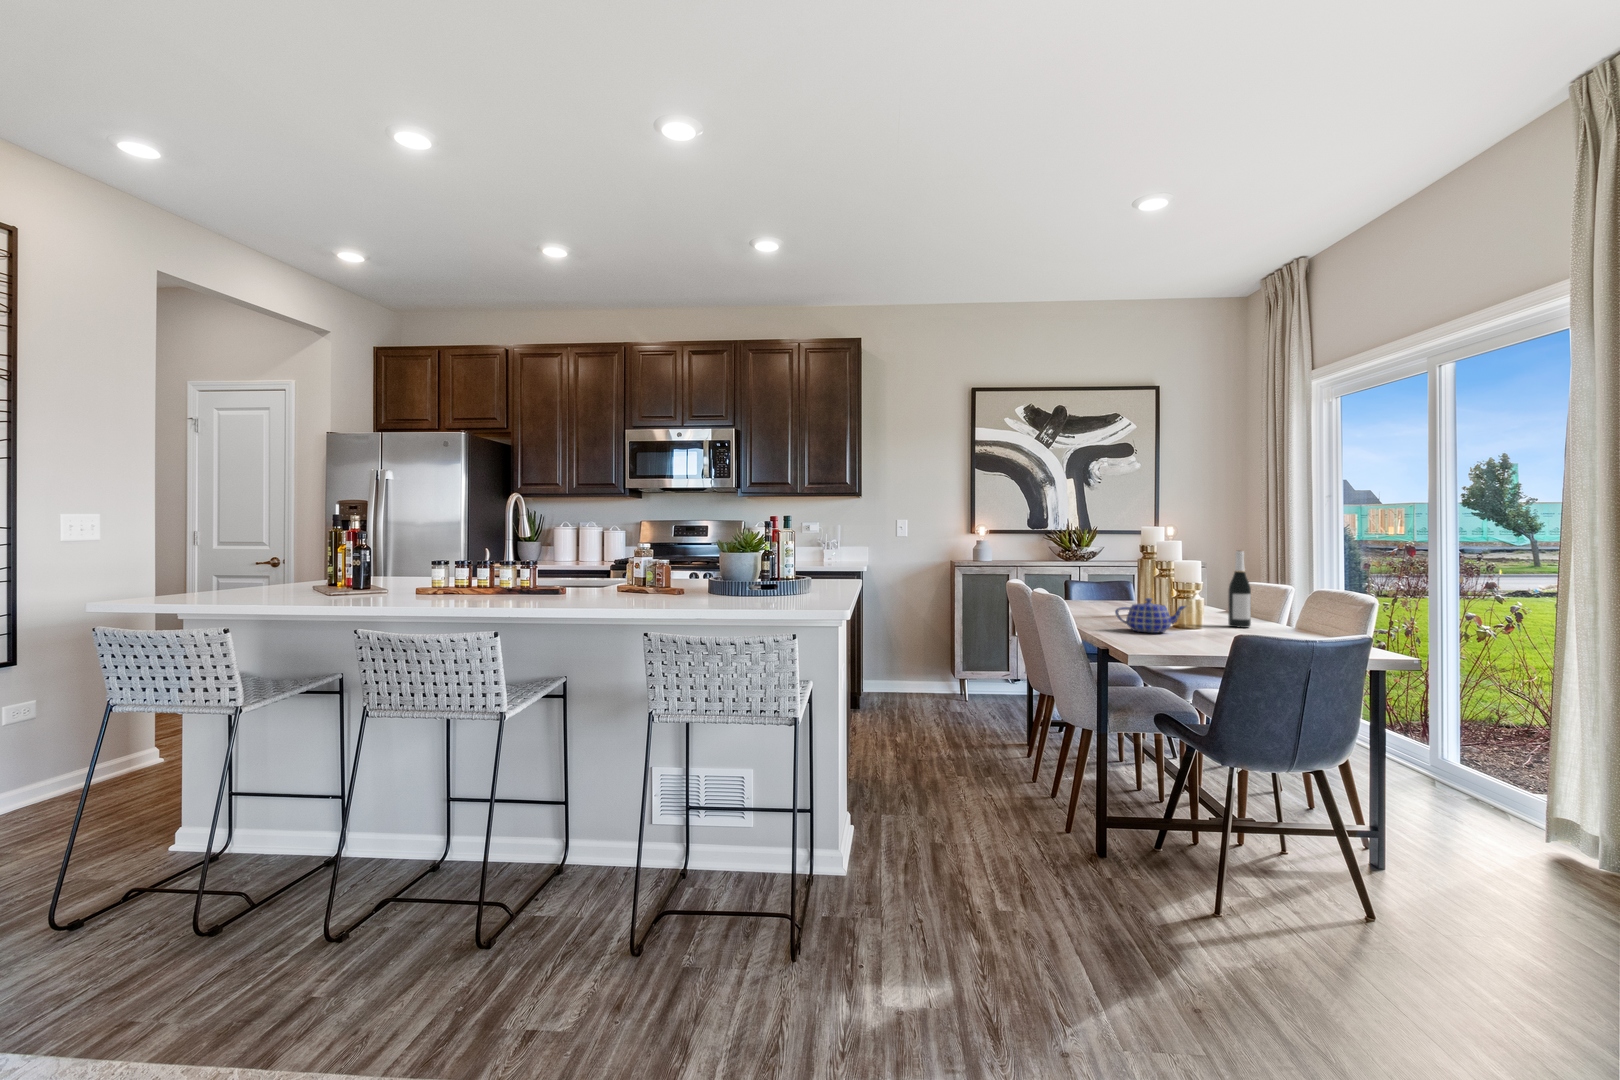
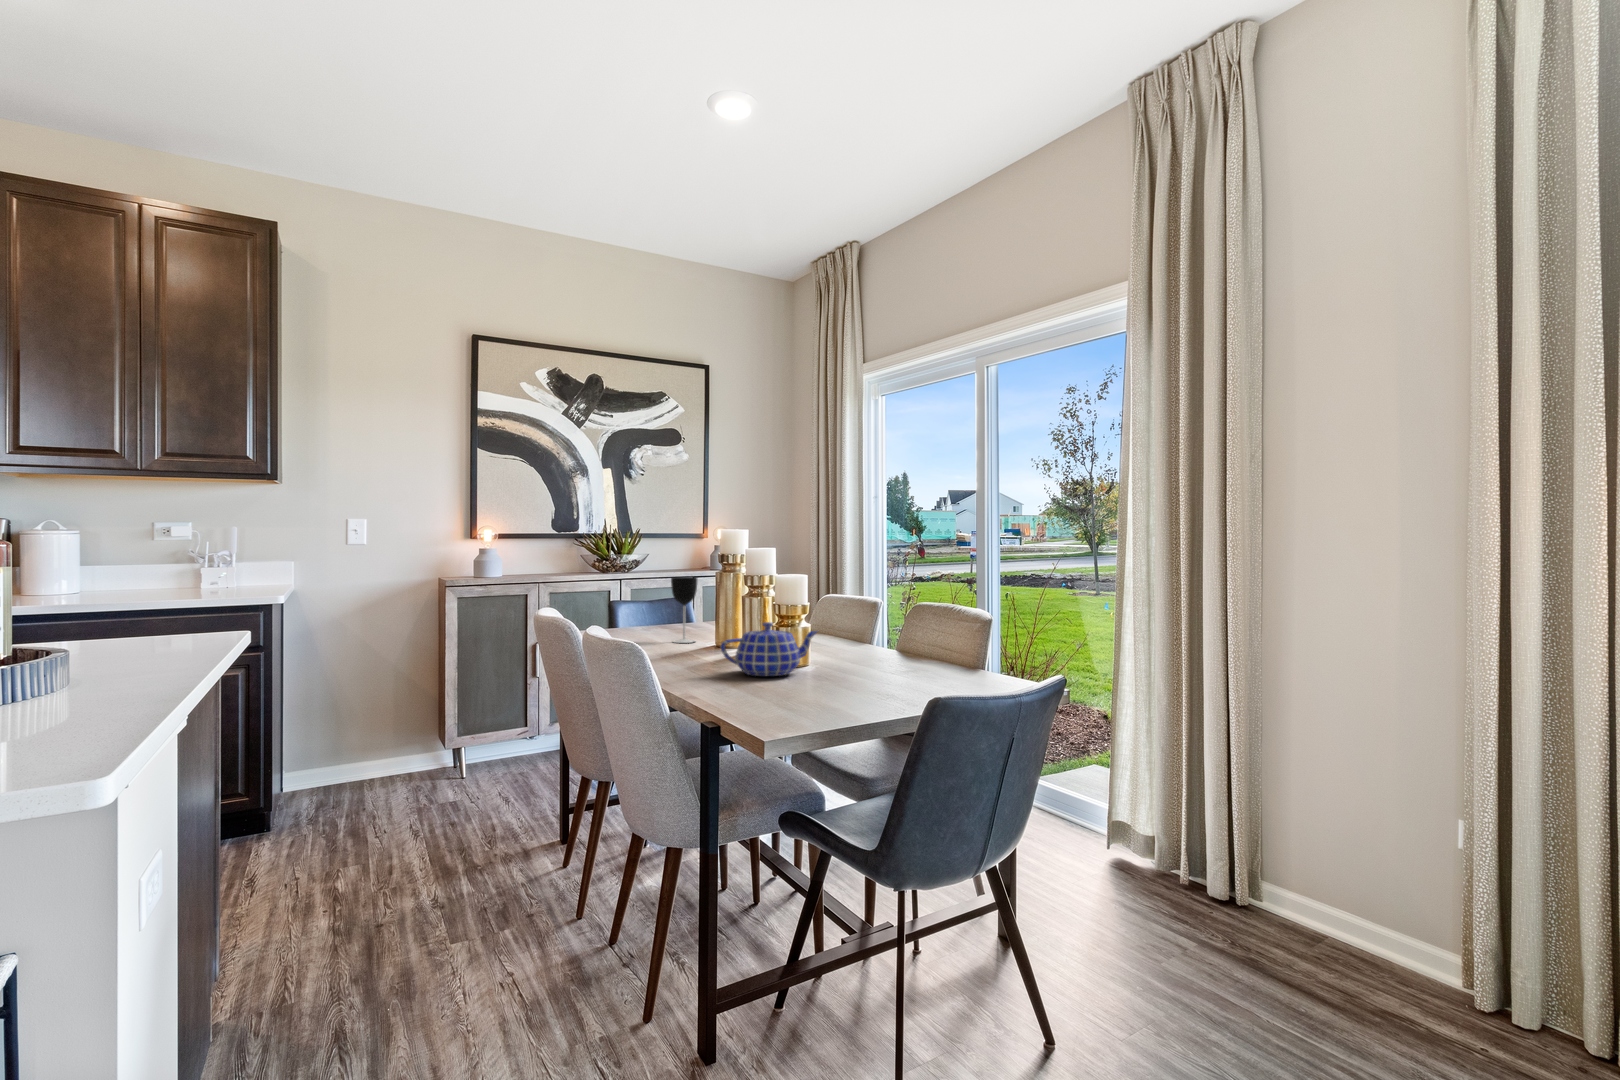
wine bottle: present [1228,550,1251,628] -> none [847,550,874,654]
wine glass: none [1099,566,1118,612] -> present [671,577,697,643]

